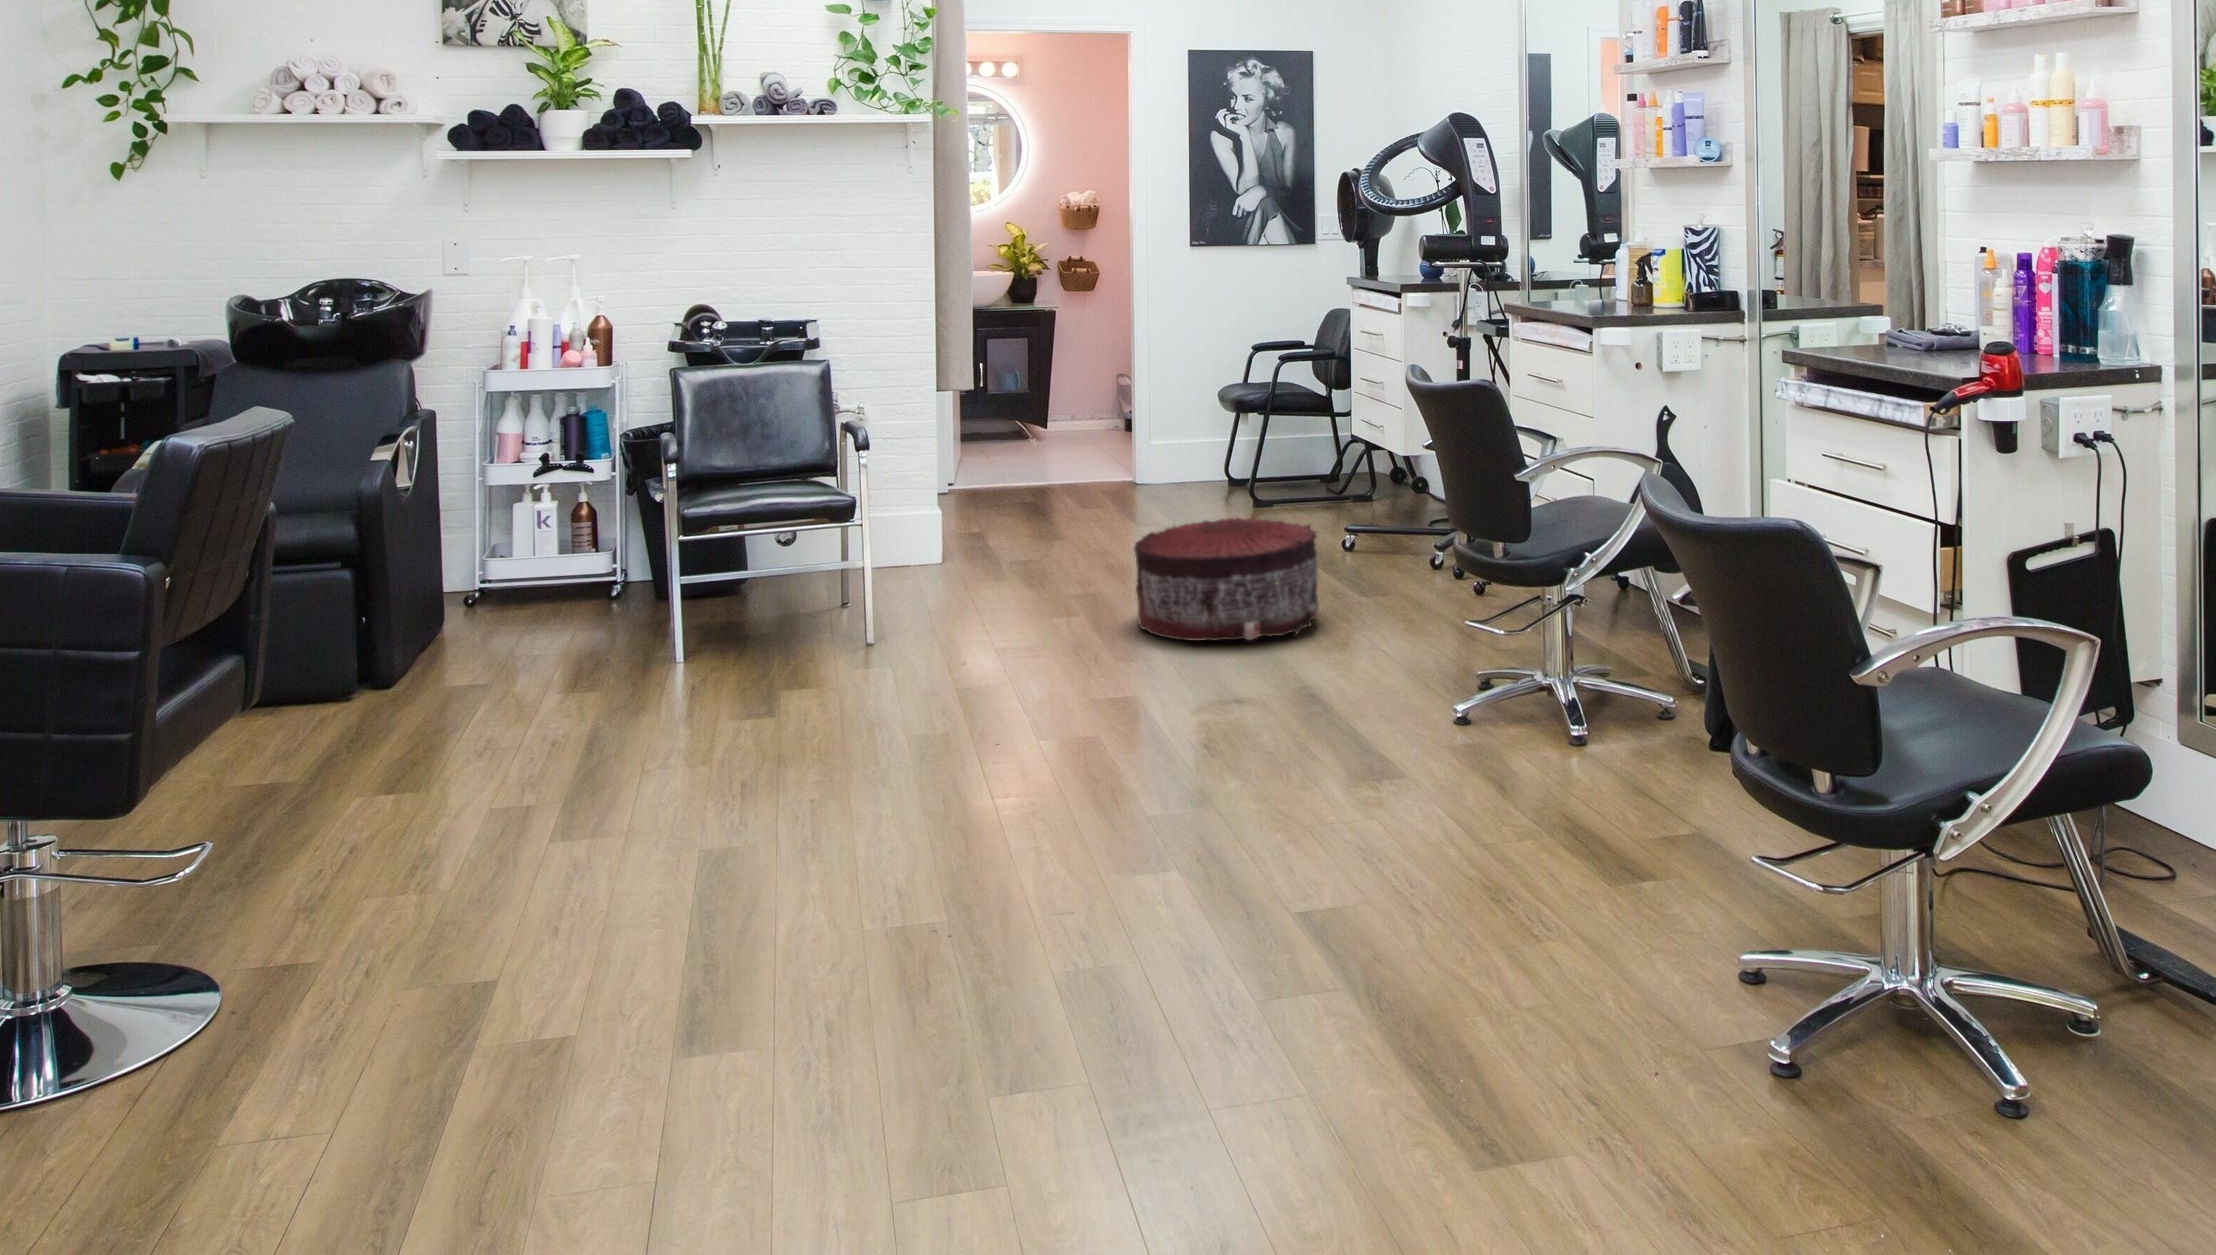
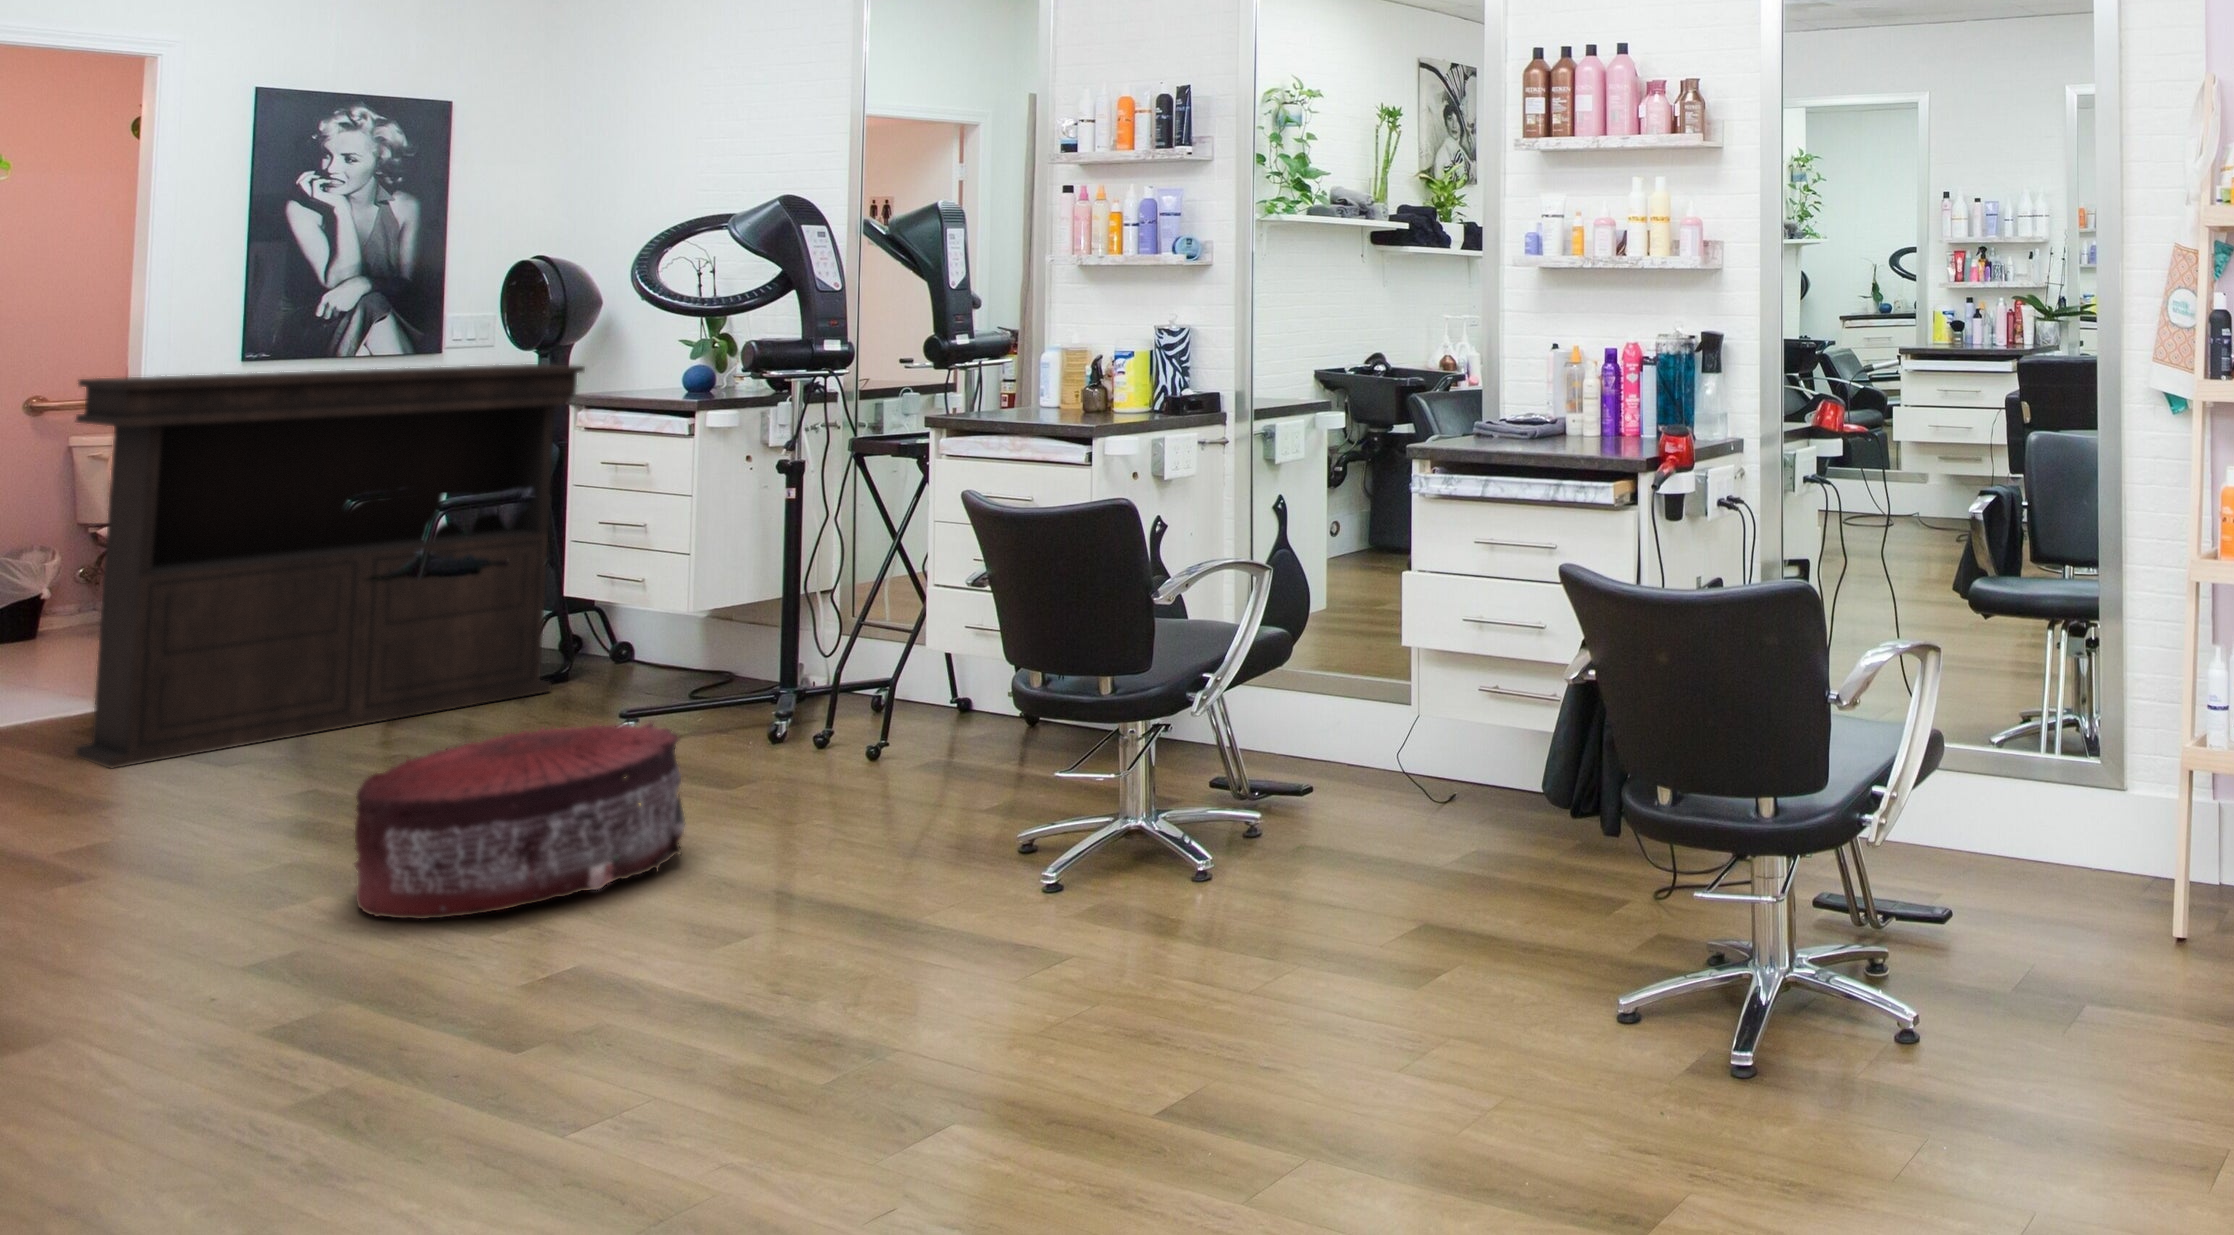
console table: none [1105,248,1370,509] -> present [75,364,585,769]

